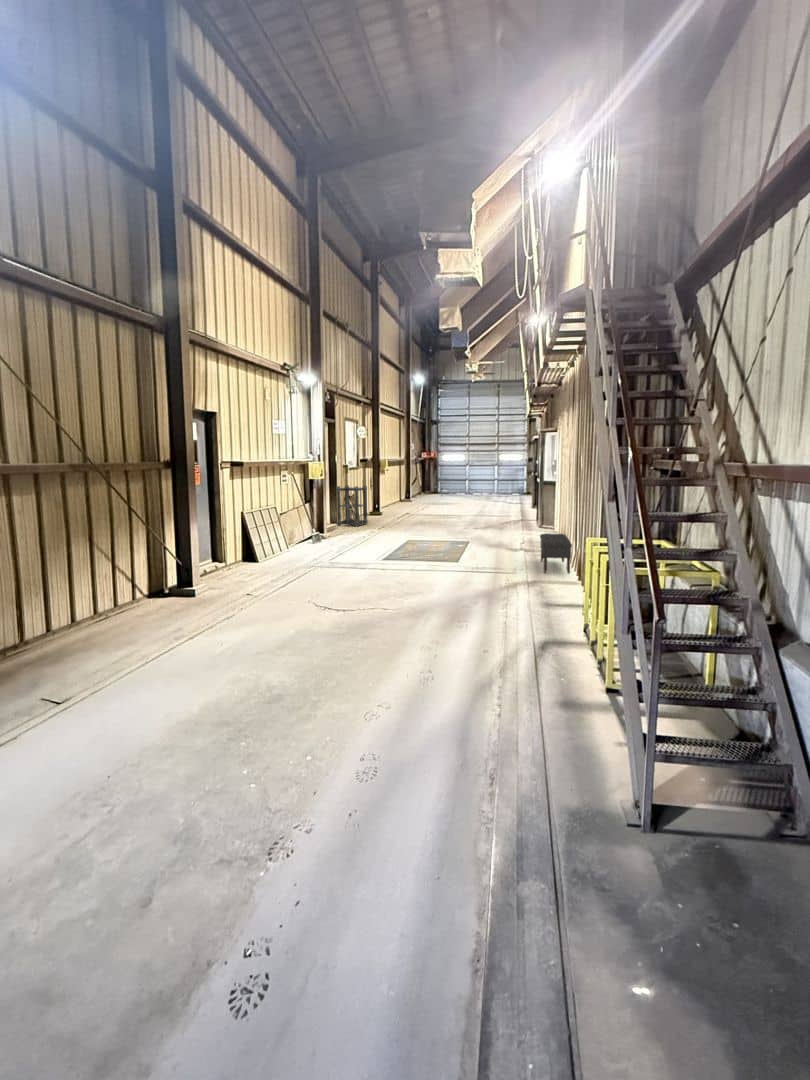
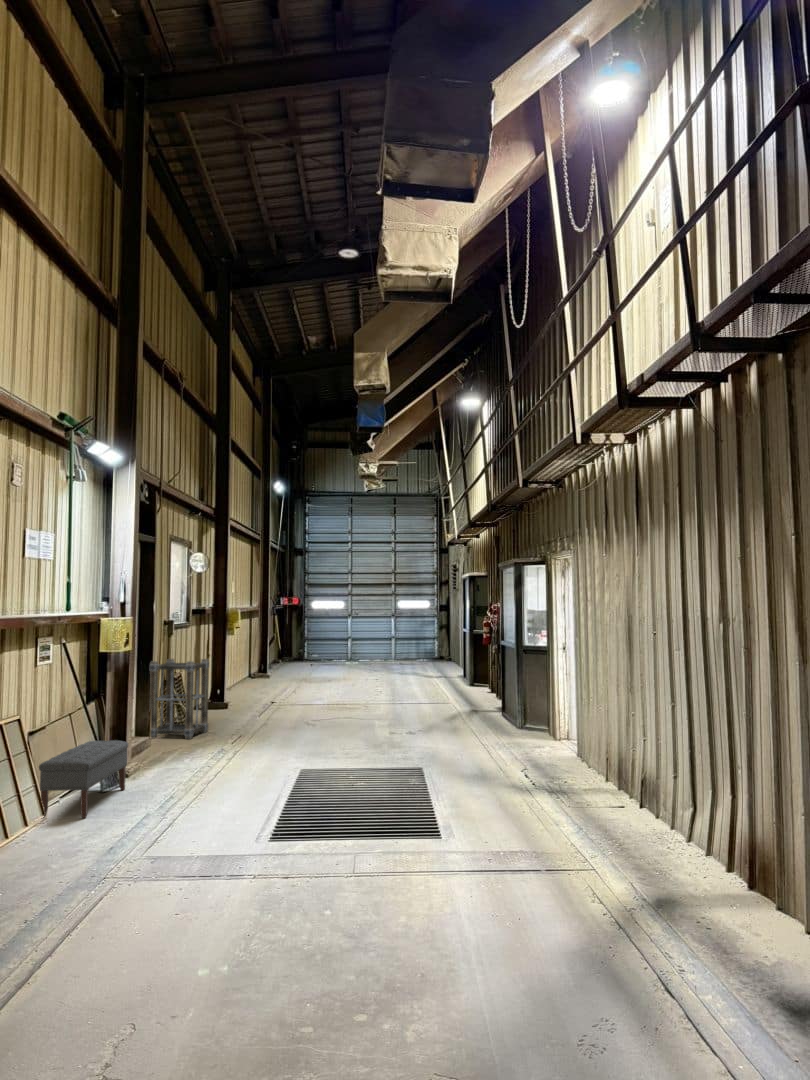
bench: present [540,533,572,574] -> present [39,740,128,818]

